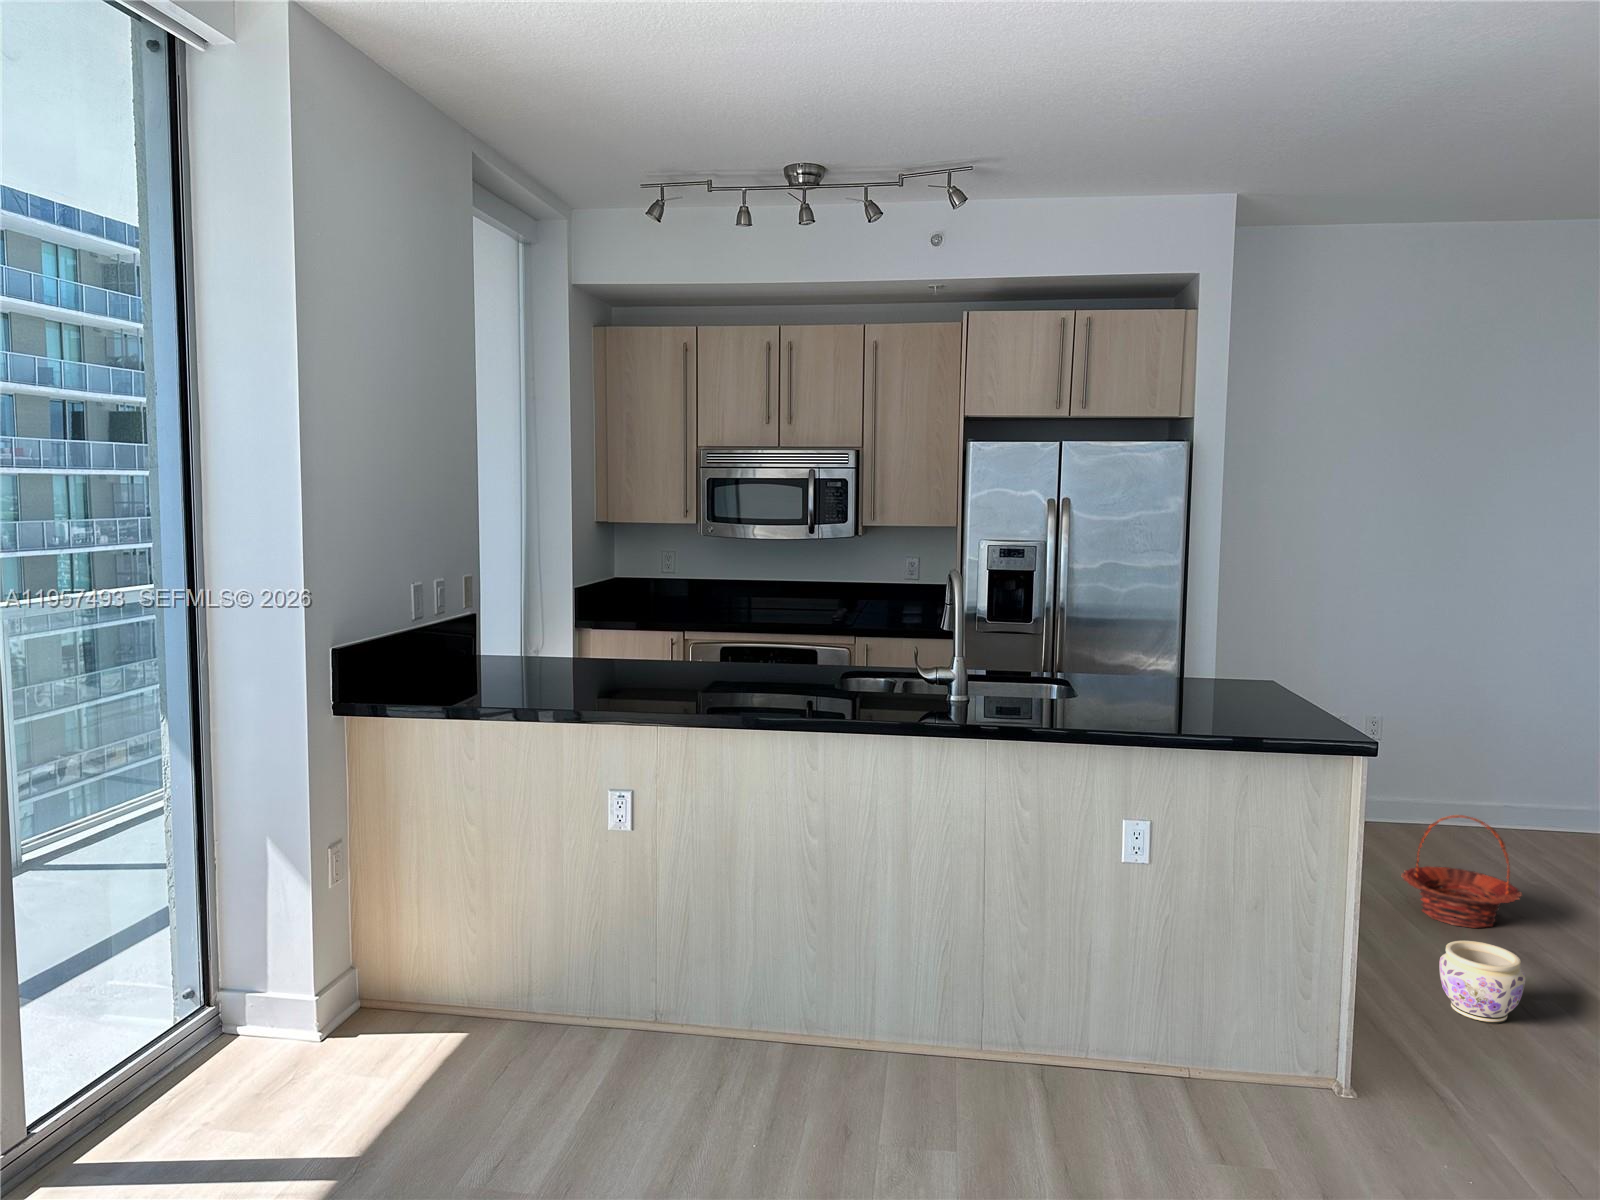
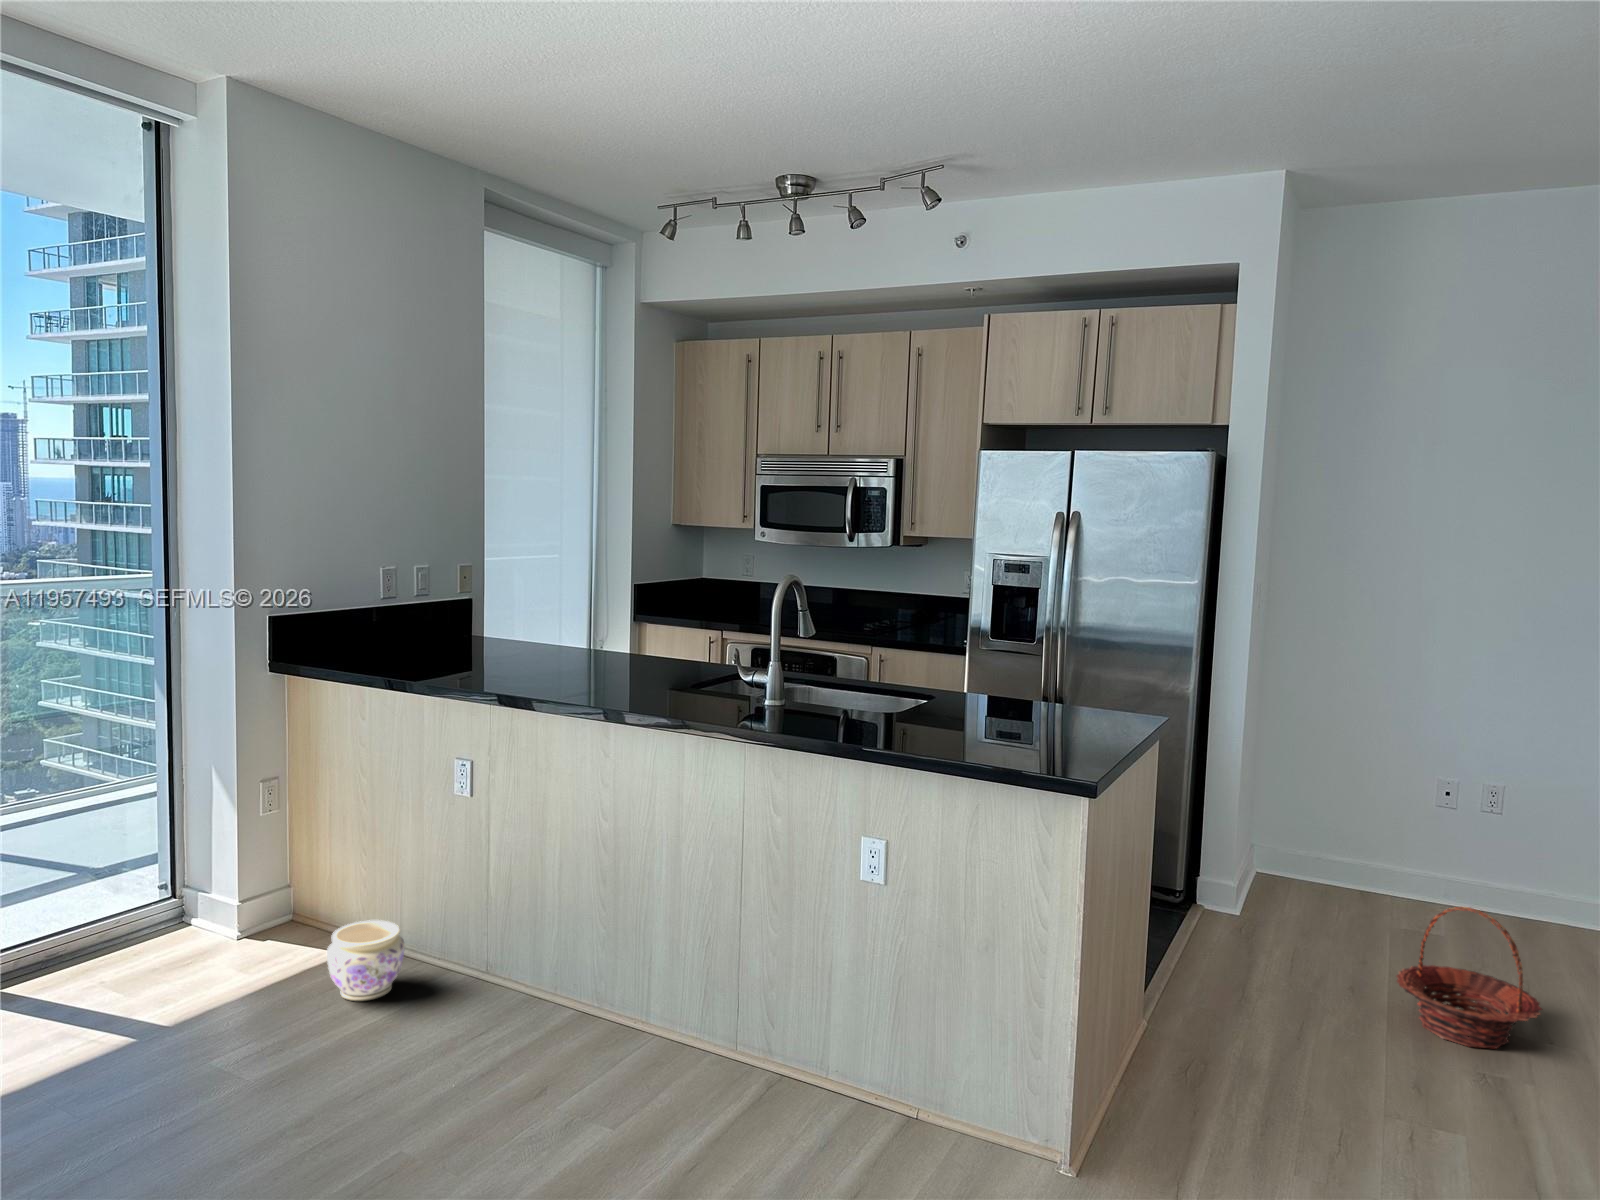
planter: present [1439,941,1525,1024] -> present [327,920,405,1001]

